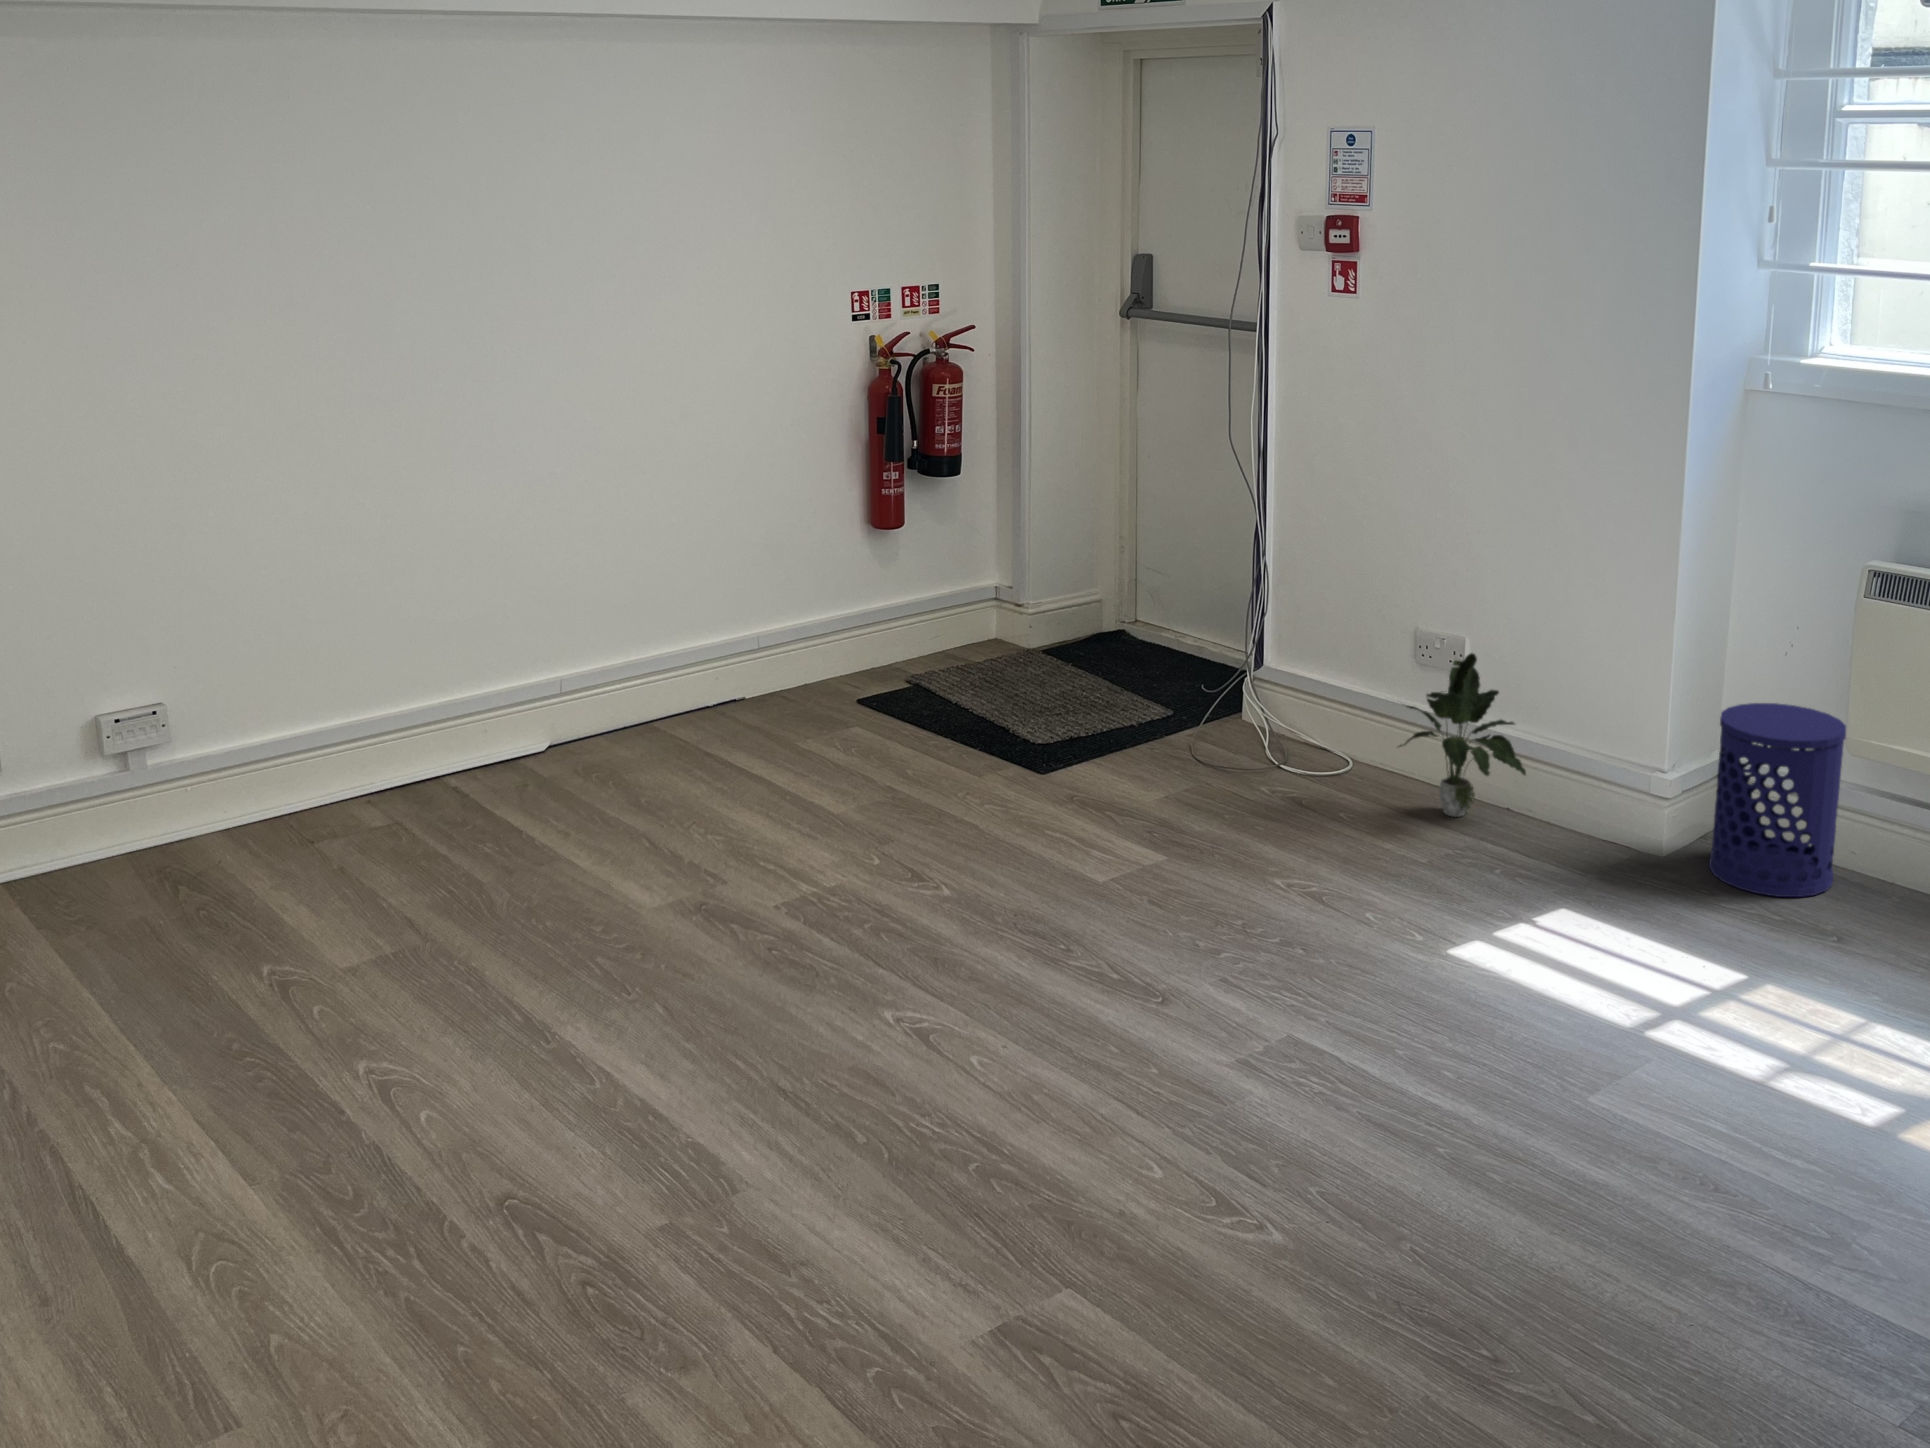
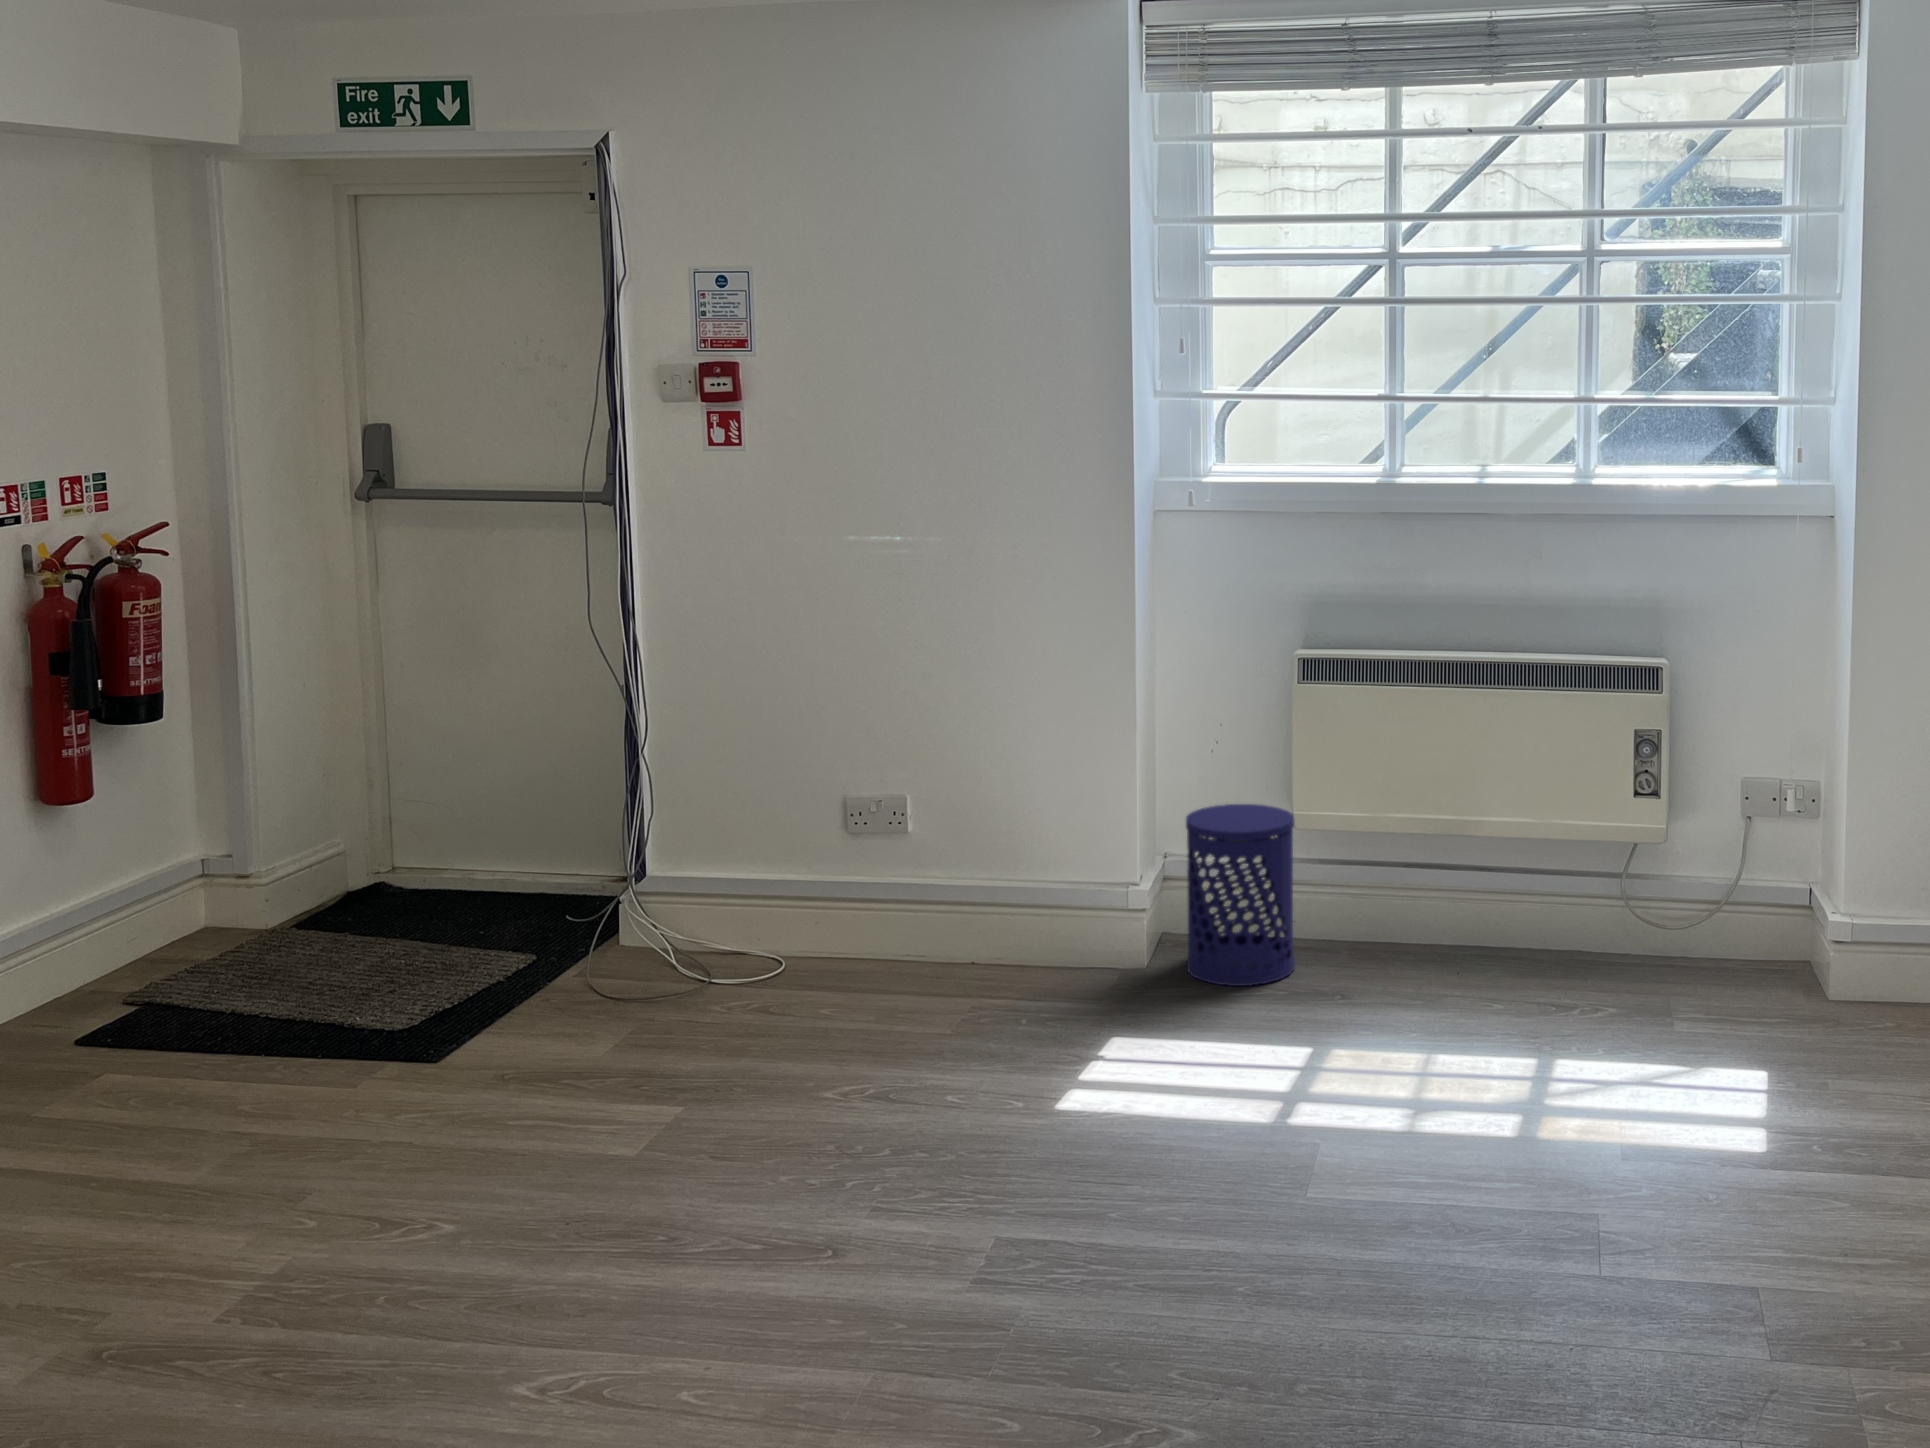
potted plant: present [1399,653,1526,817] -> none [867,811,1003,993]

